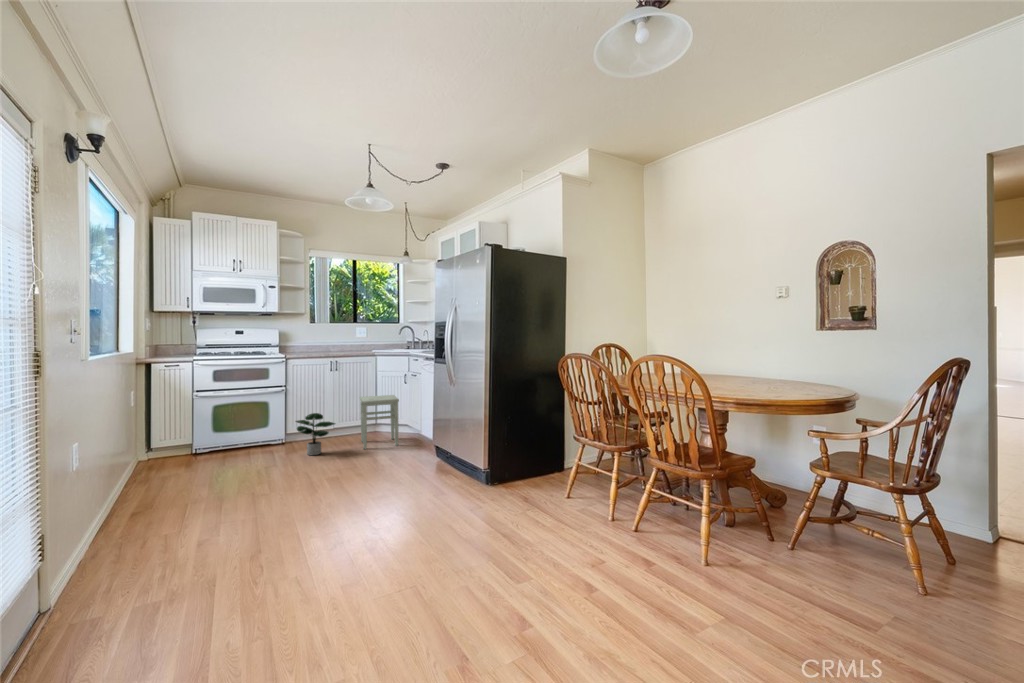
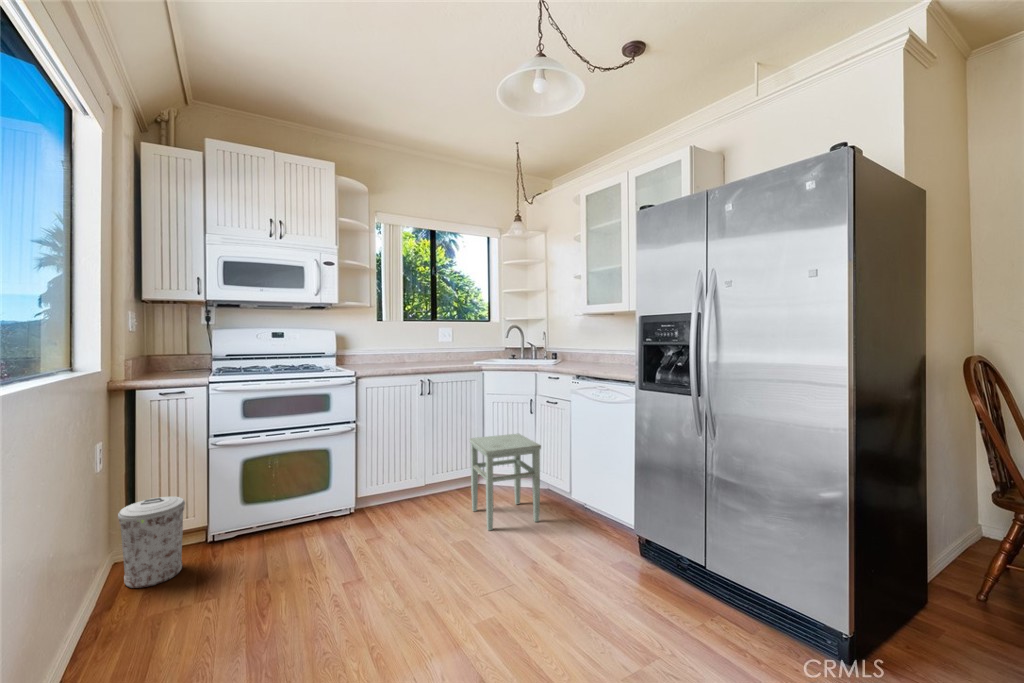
potted plant: present [296,413,335,455] -> none [382,470,448,548]
trash can: none [142,422,179,469] -> present [118,496,185,588]

